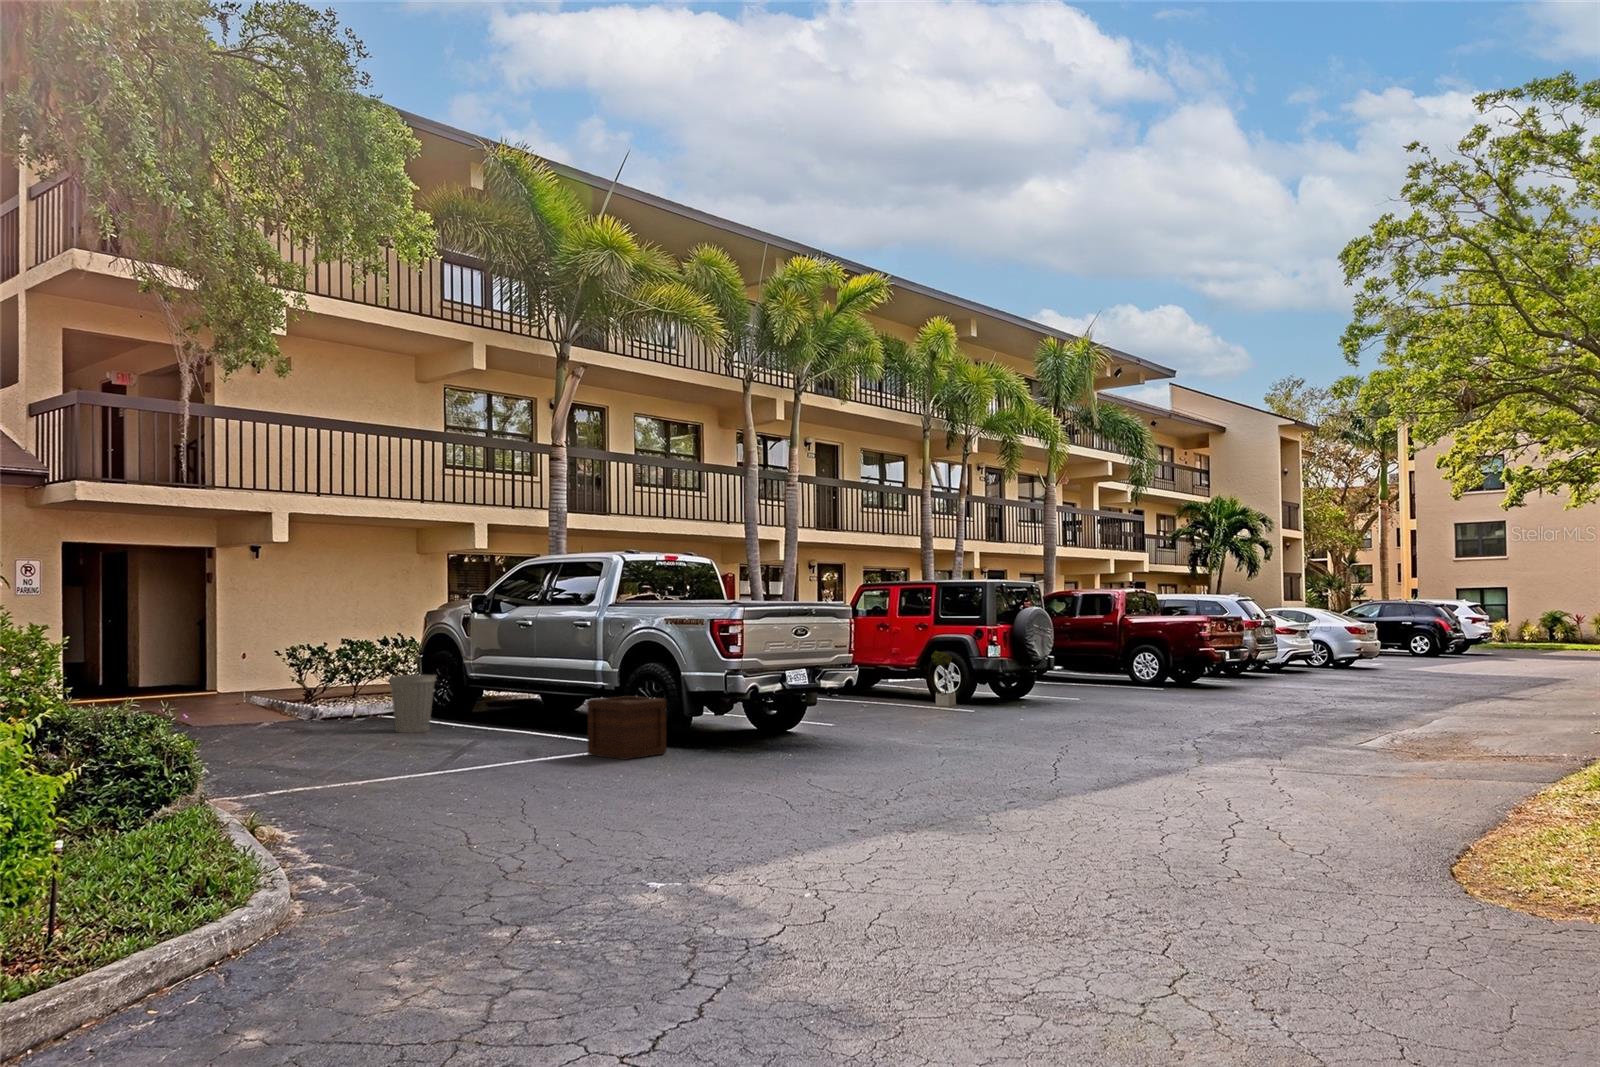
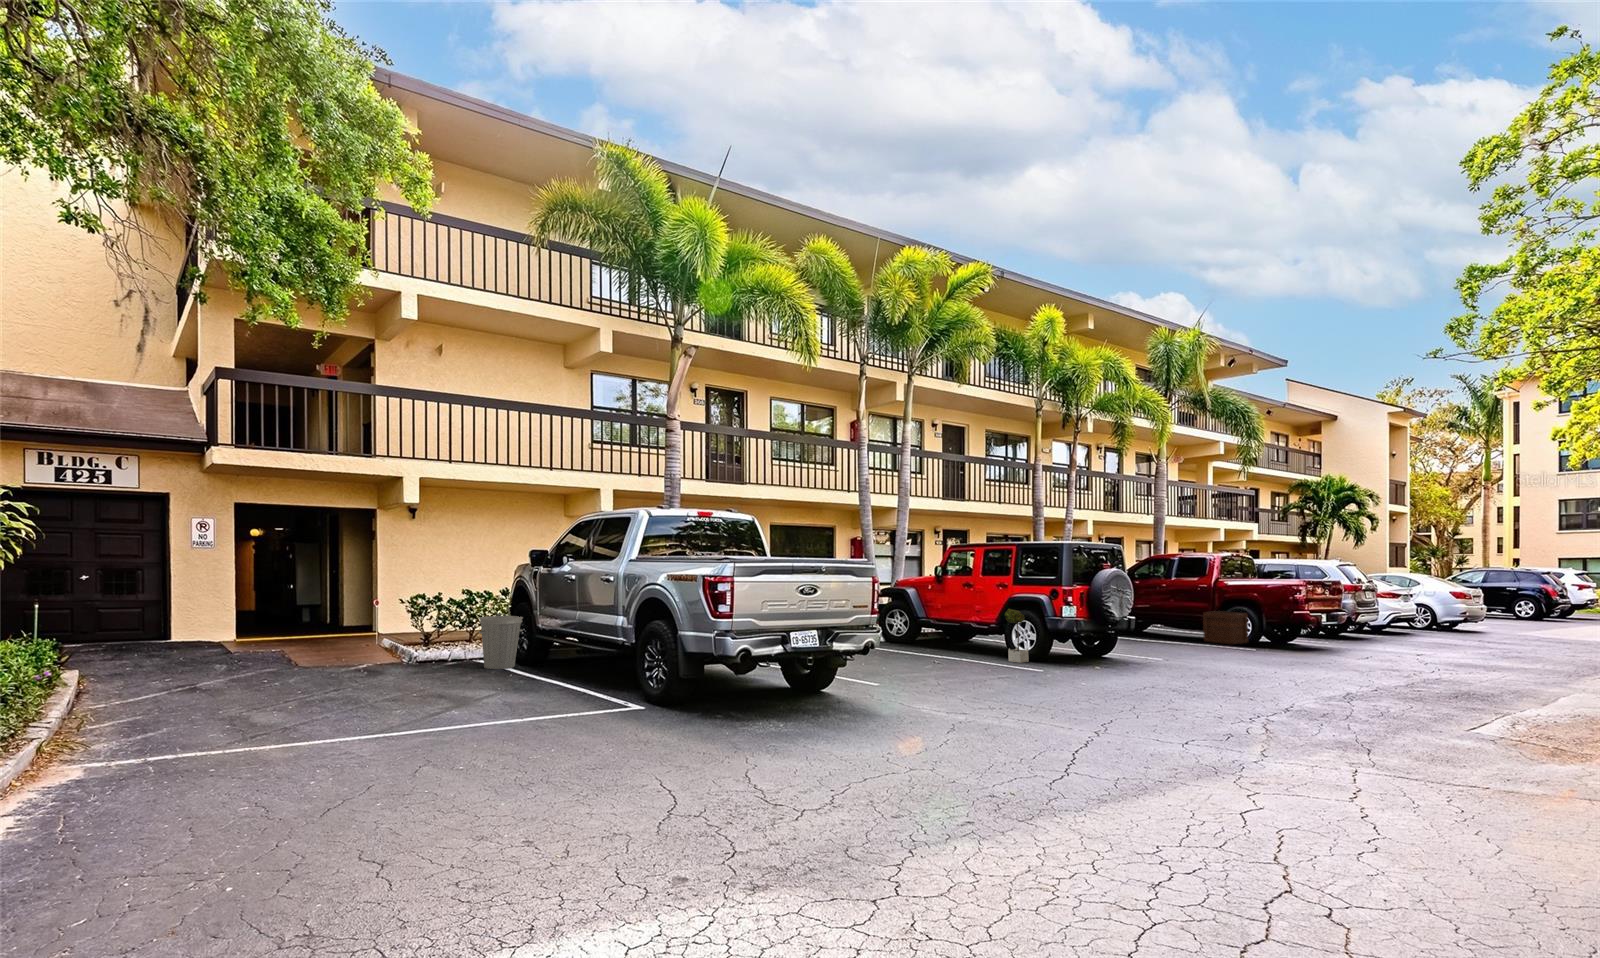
wooden crate: present [588,696,667,760] -> present [1203,611,1248,645]

